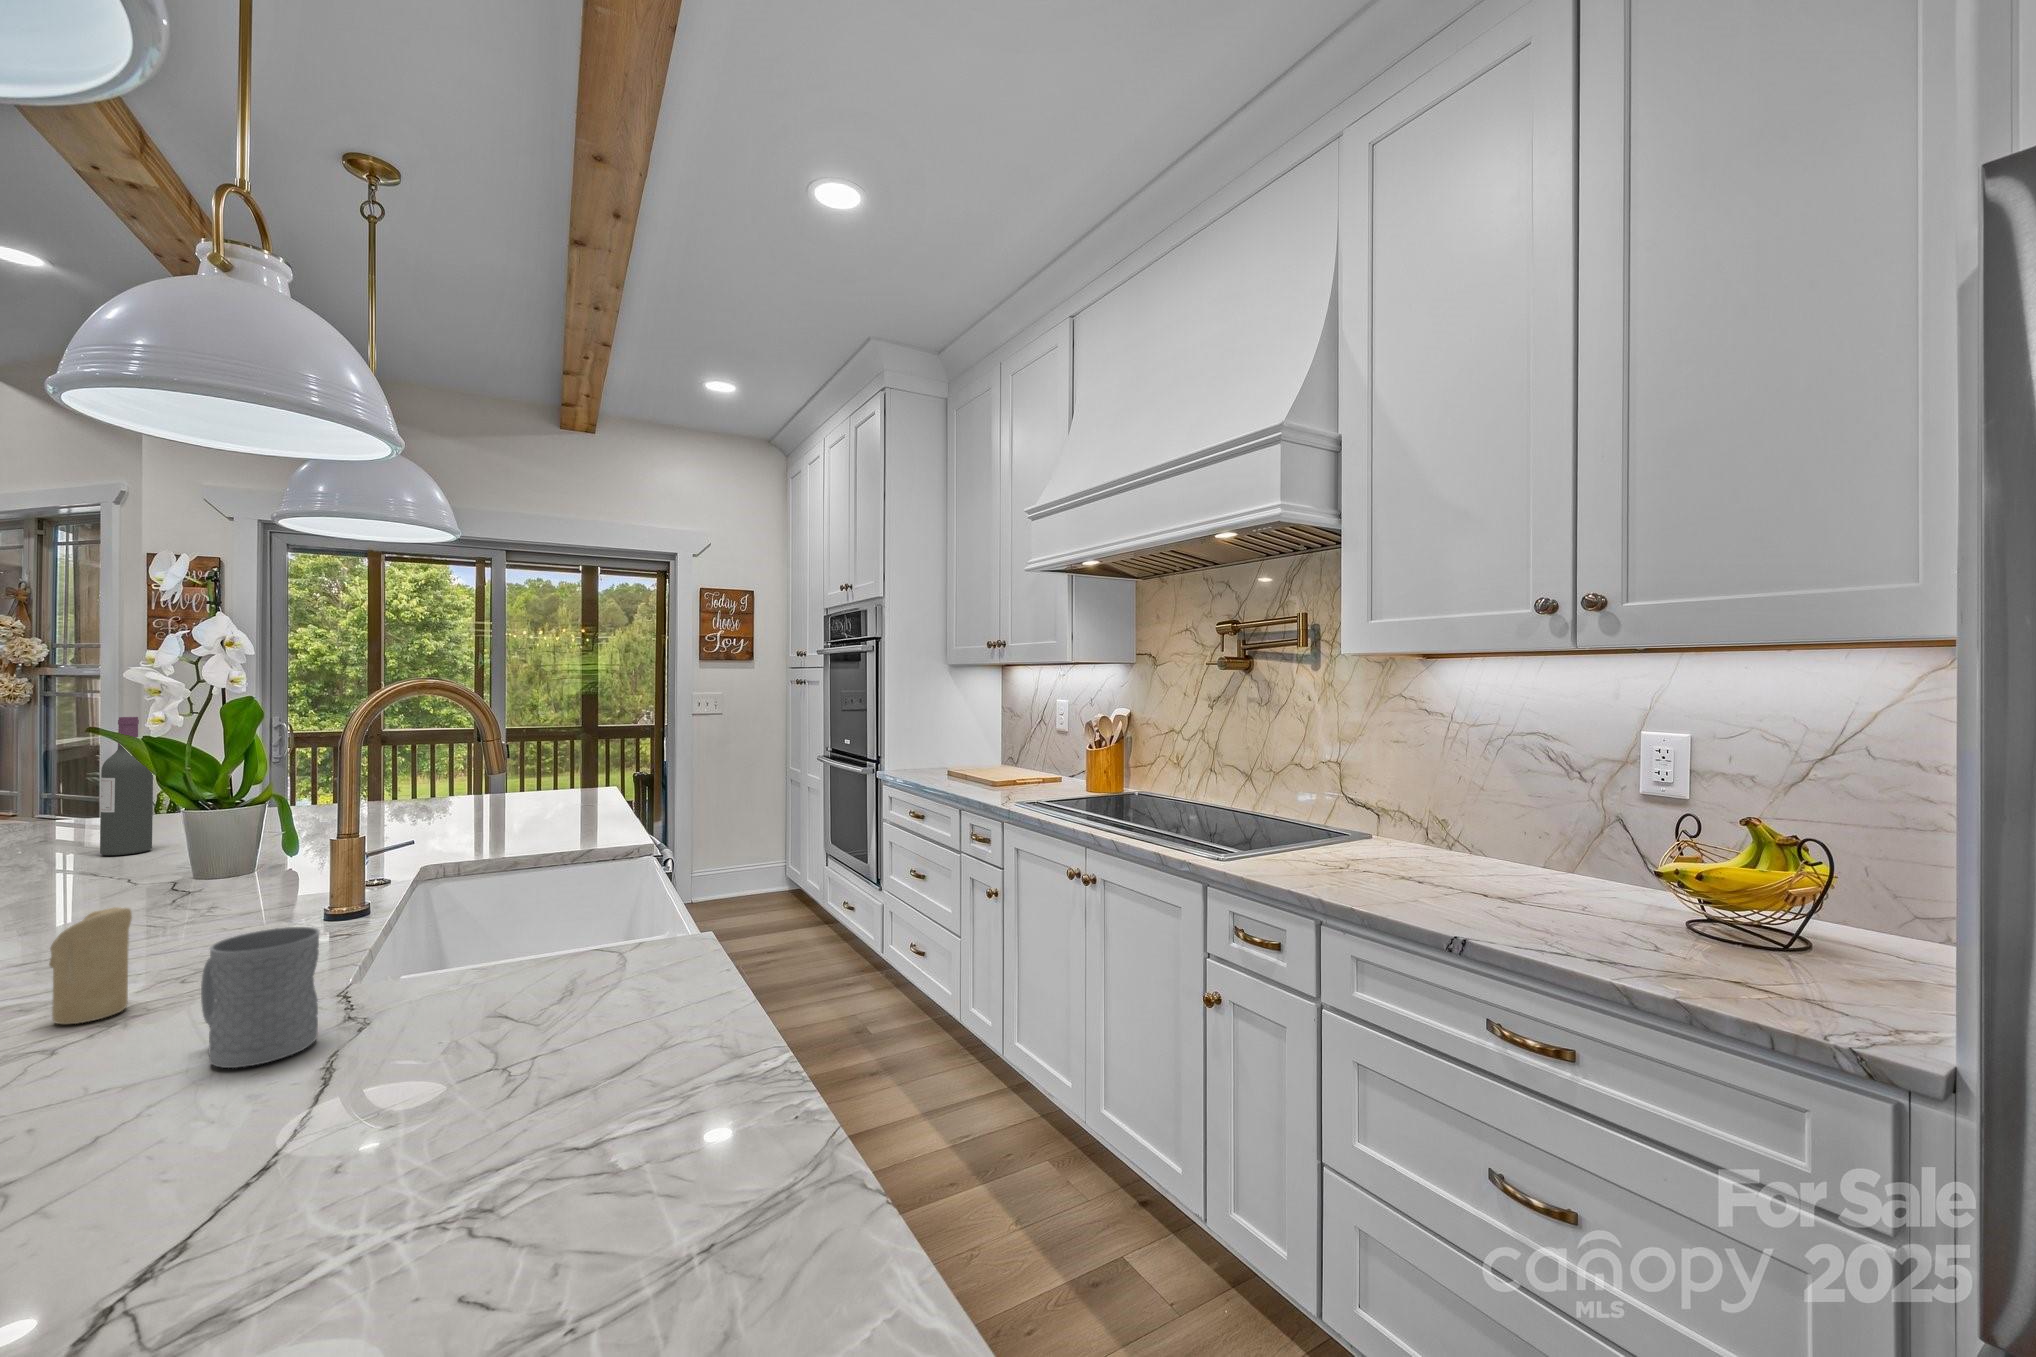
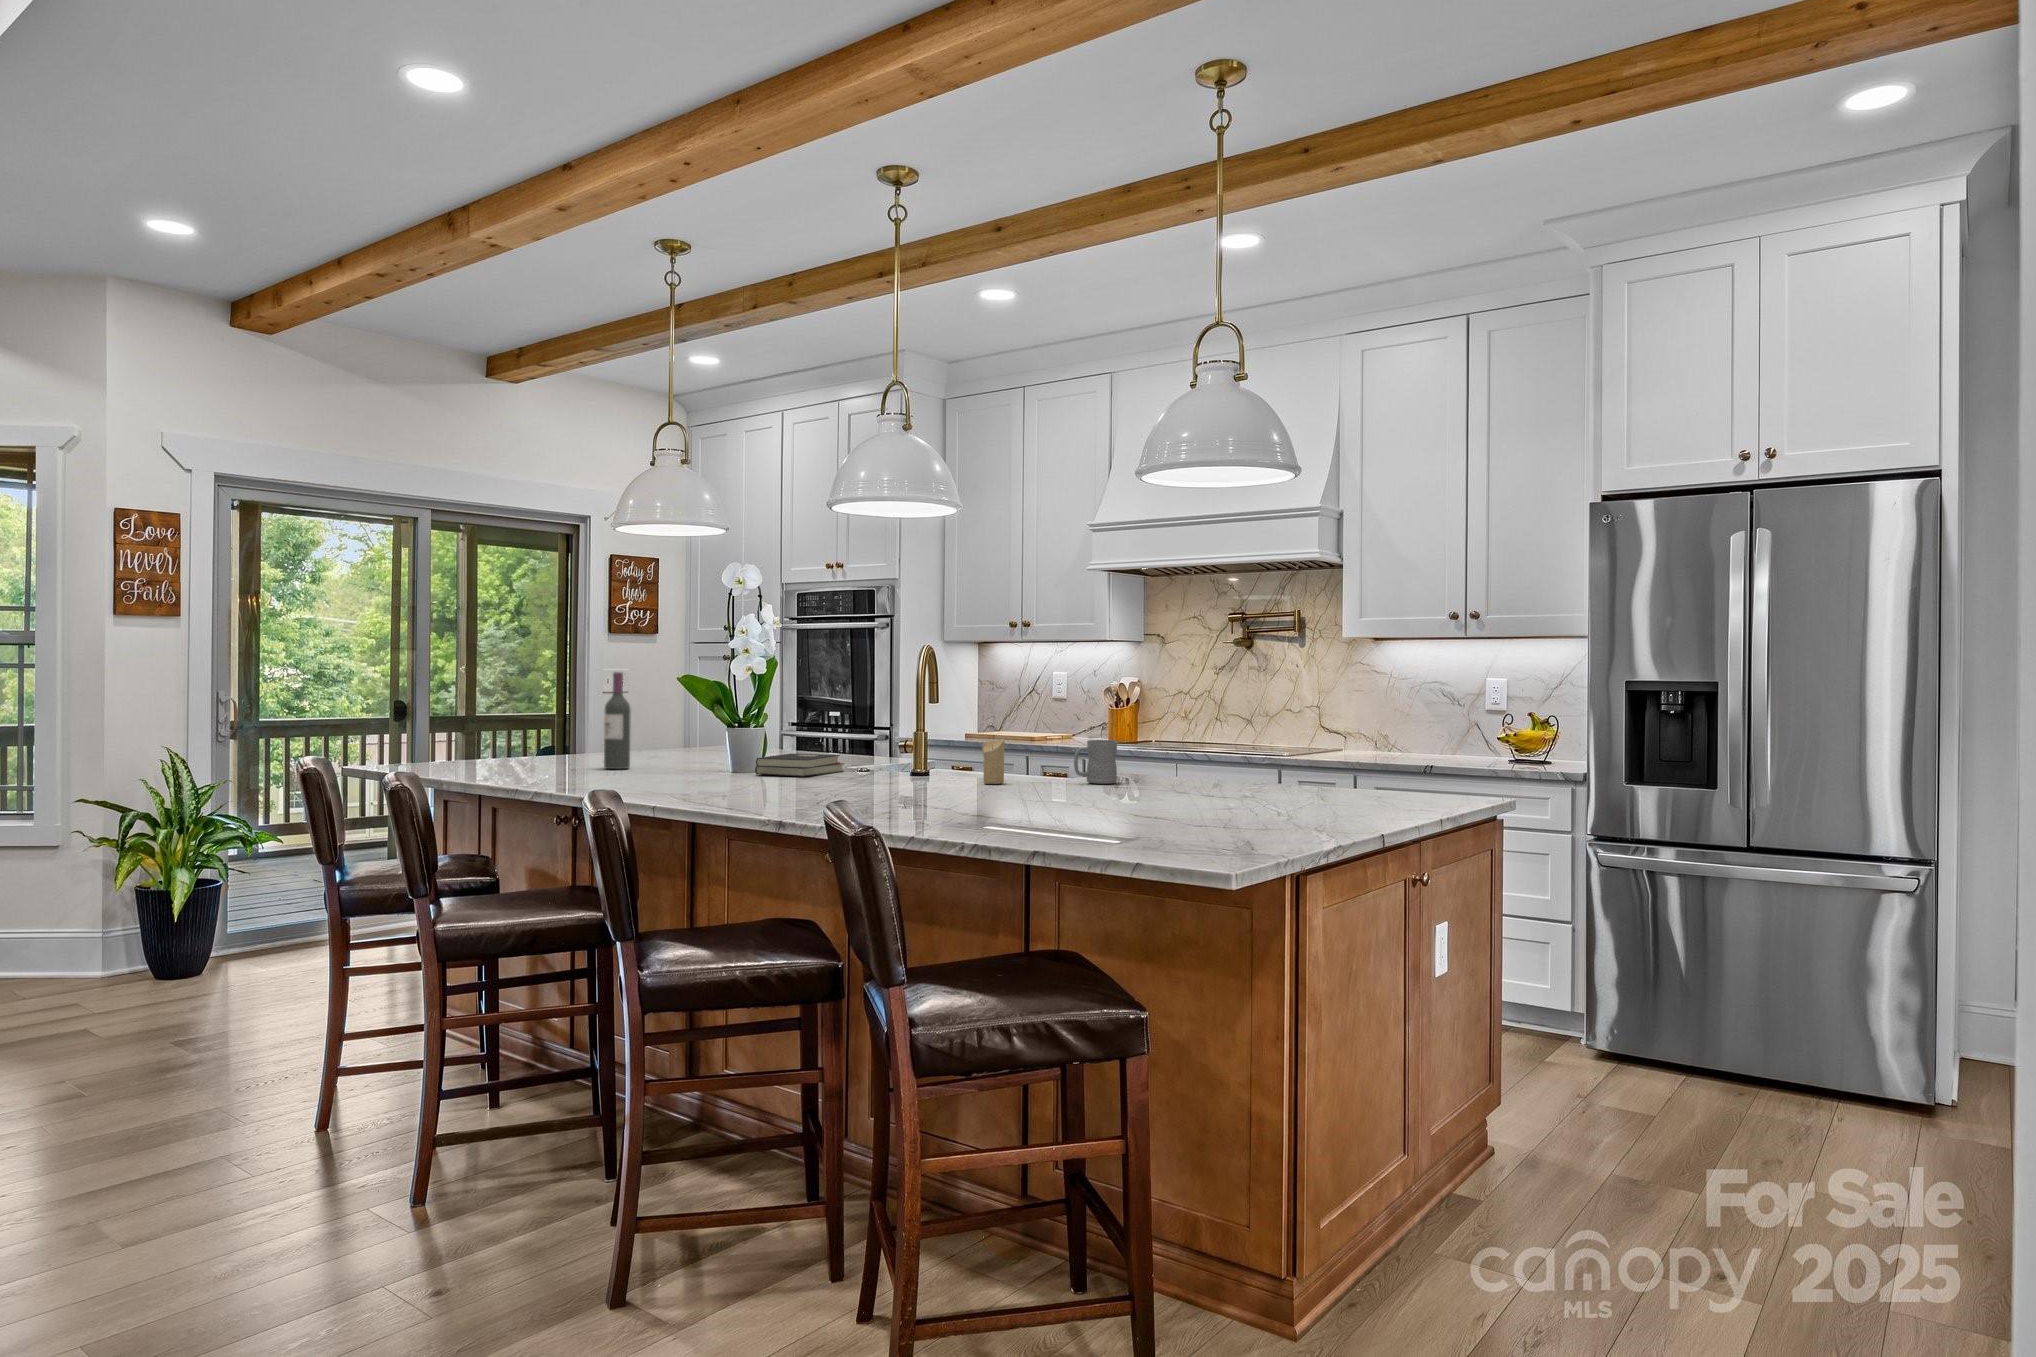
hardback book: none [77,851,279,917] -> present [755,754,844,777]

